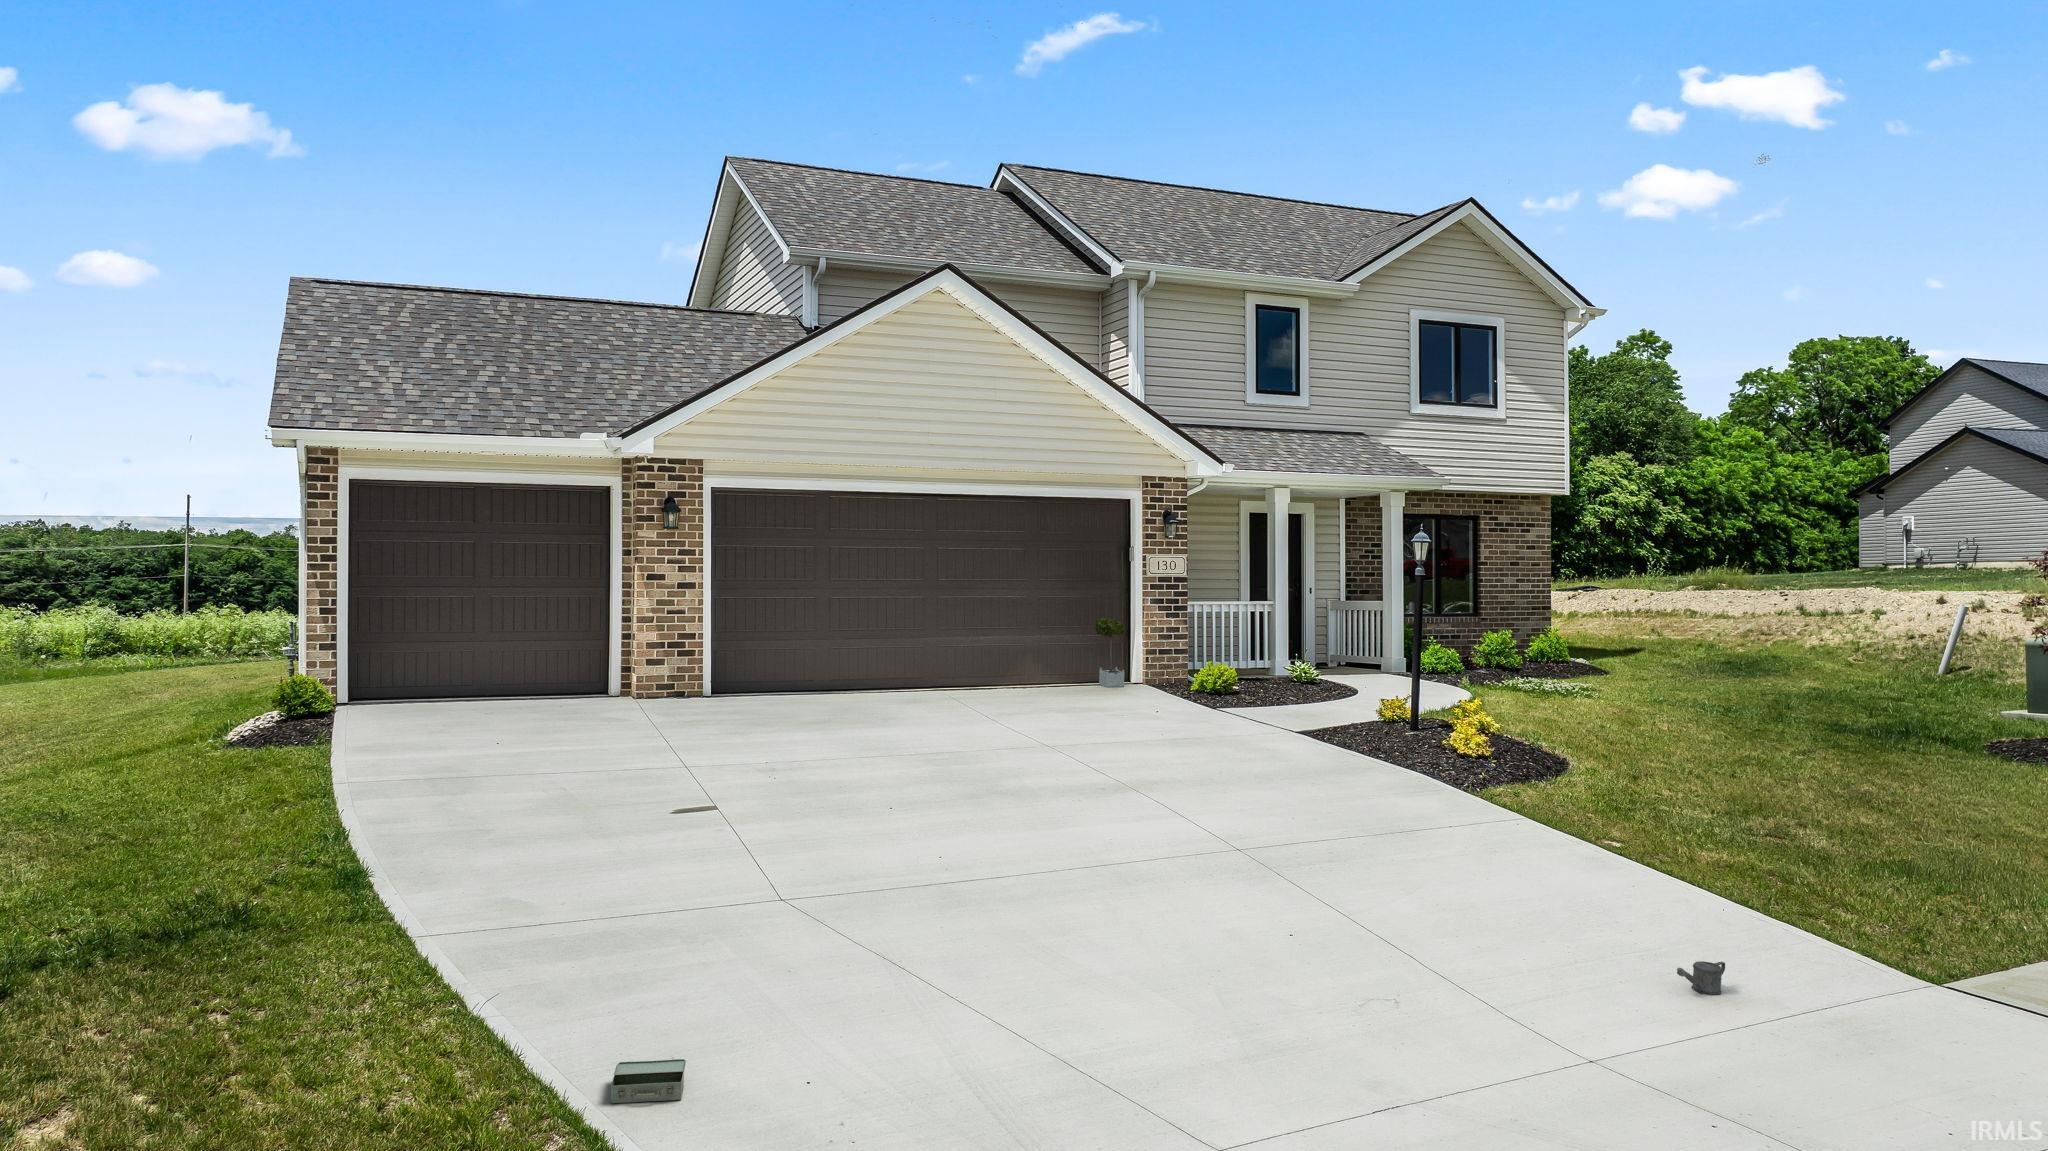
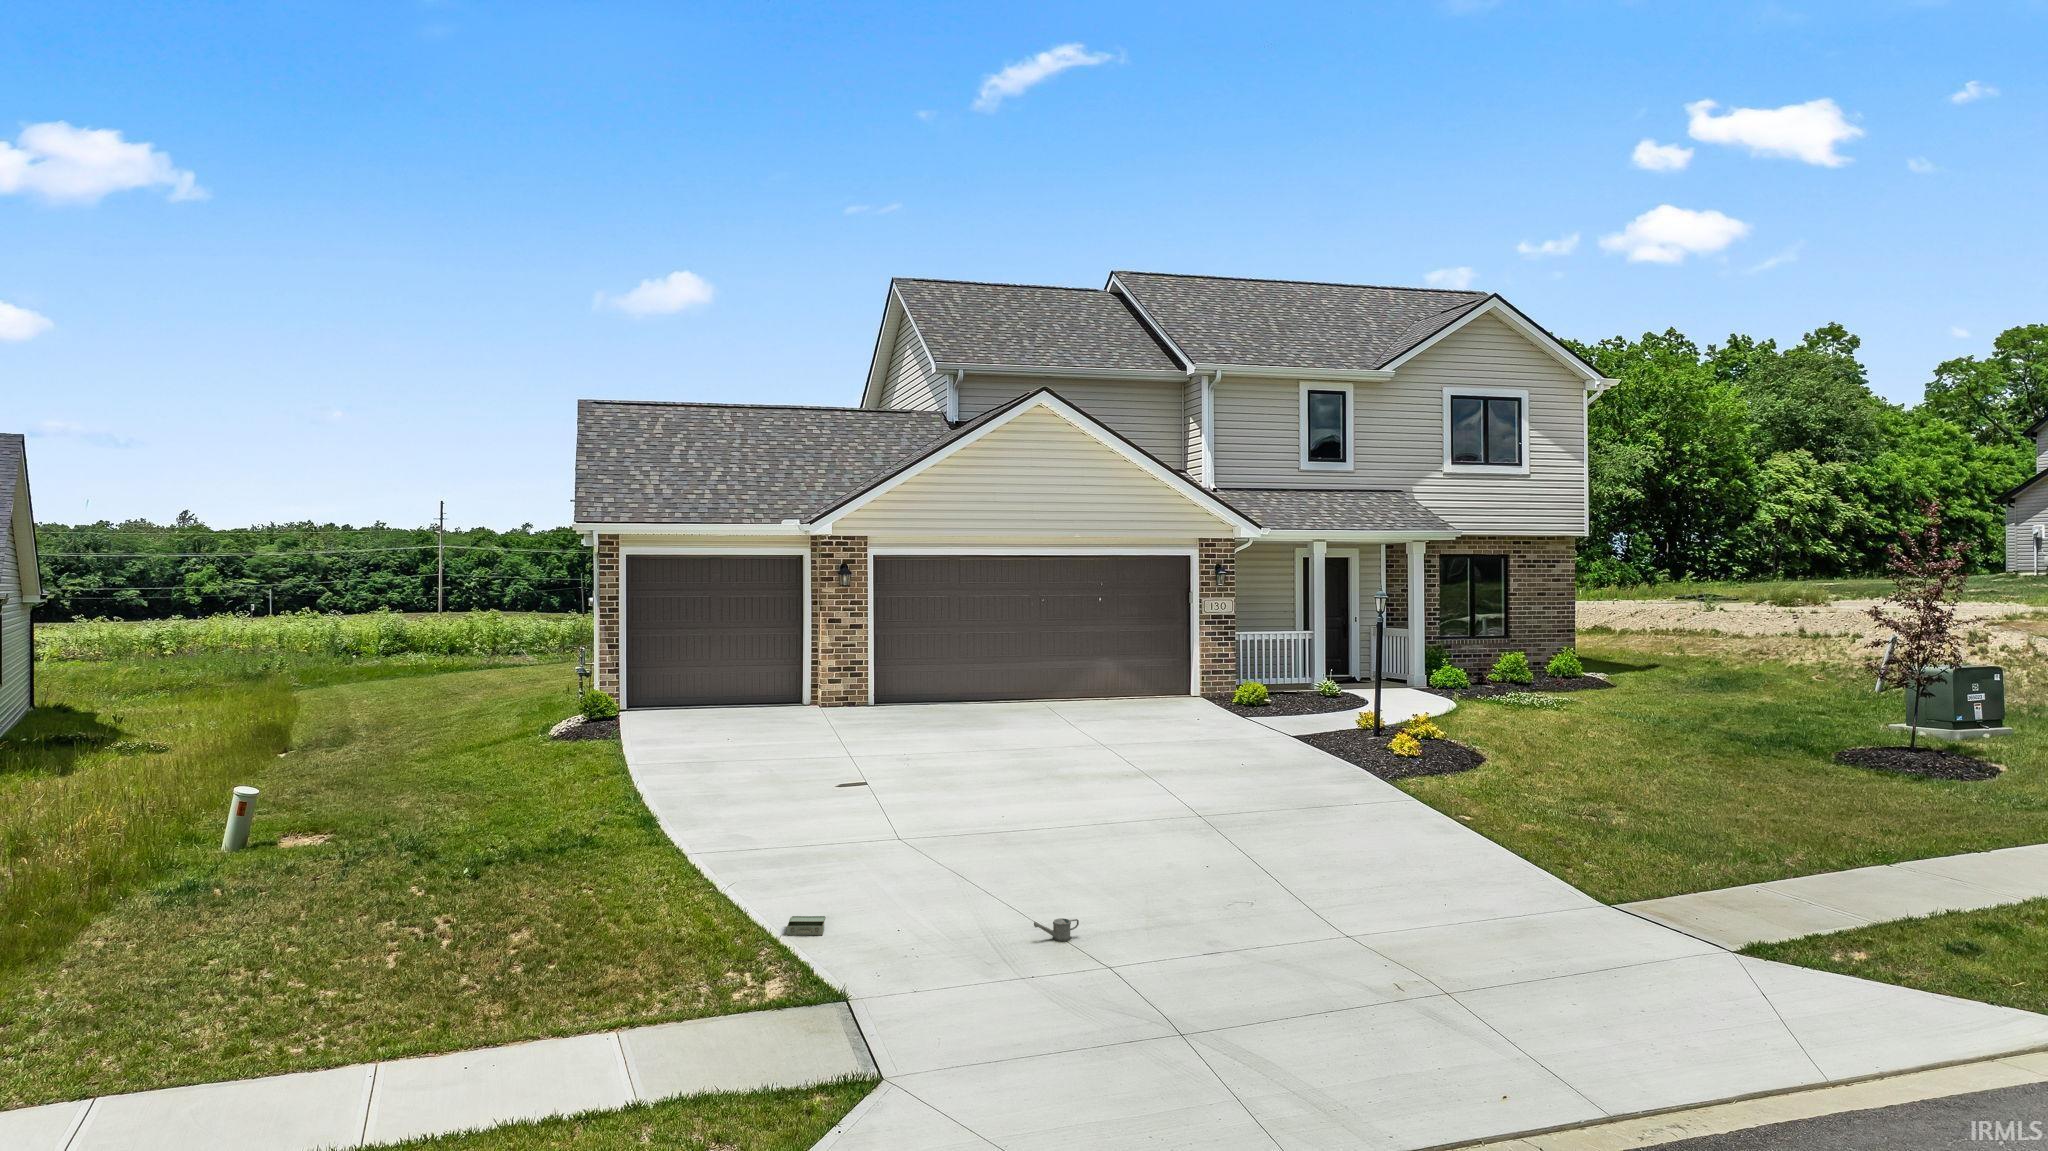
potted tree: present [1095,617,1126,687] -> none [1162,647,1185,700]
watering can: present [1677,961,1725,995] -> present [1034,918,1079,941]

